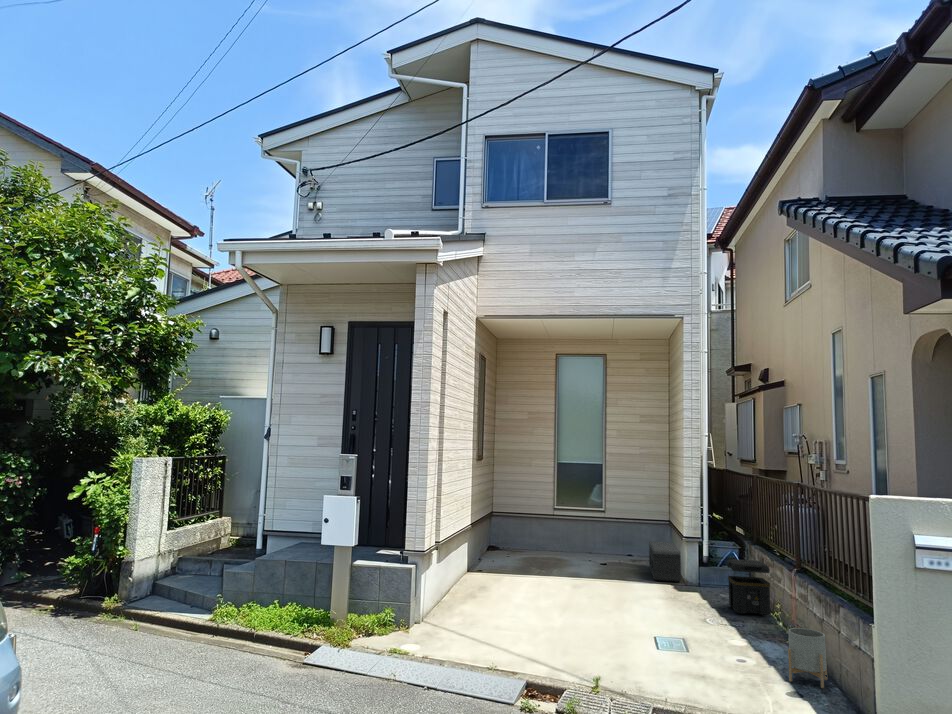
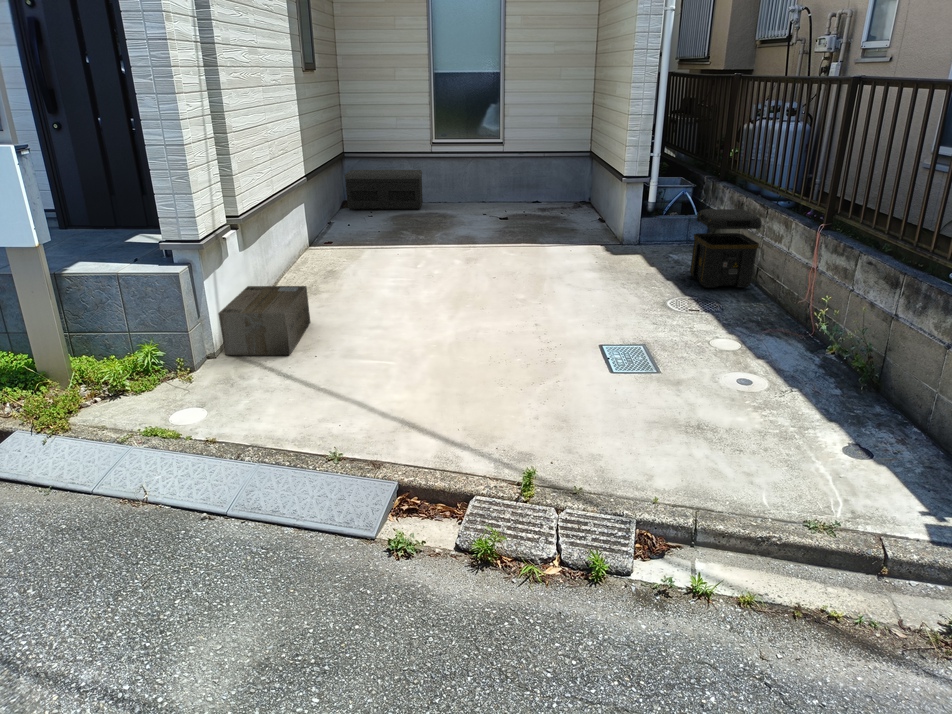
storage bench: present [649,542,681,582] -> present [345,170,423,210]
cardboard box: none [425,585,473,625] -> present [218,286,310,355]
planter: present [788,628,827,688] -> none [828,334,907,428]

